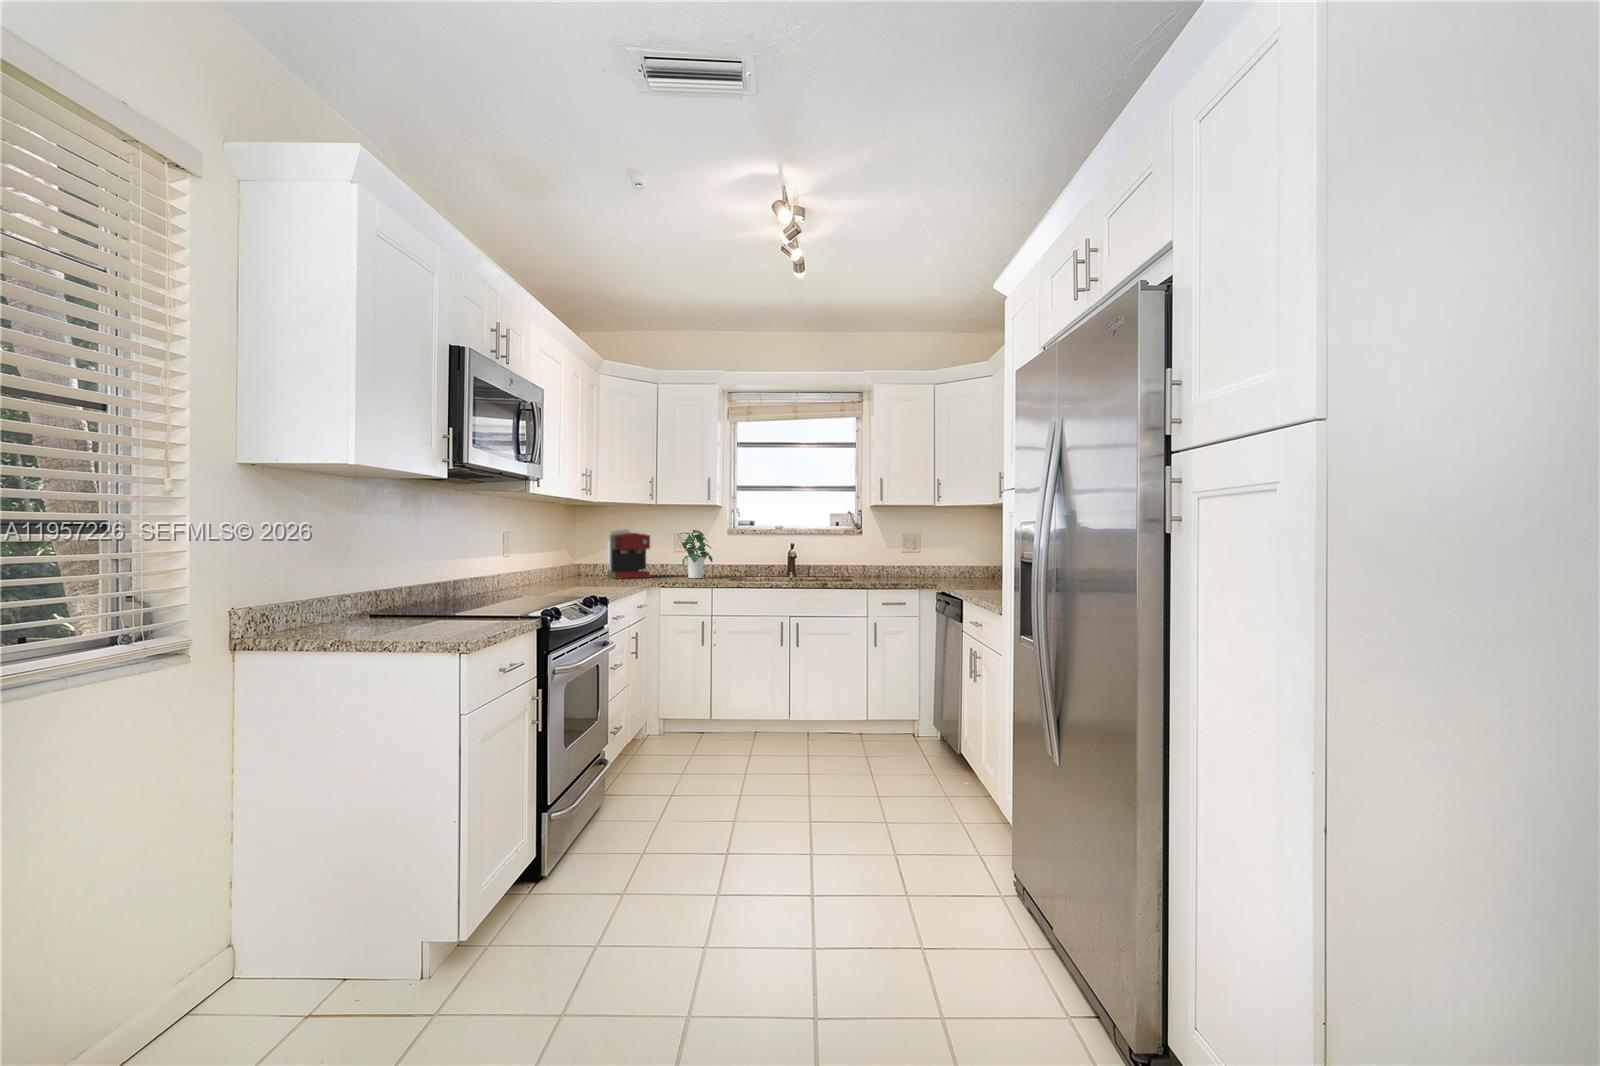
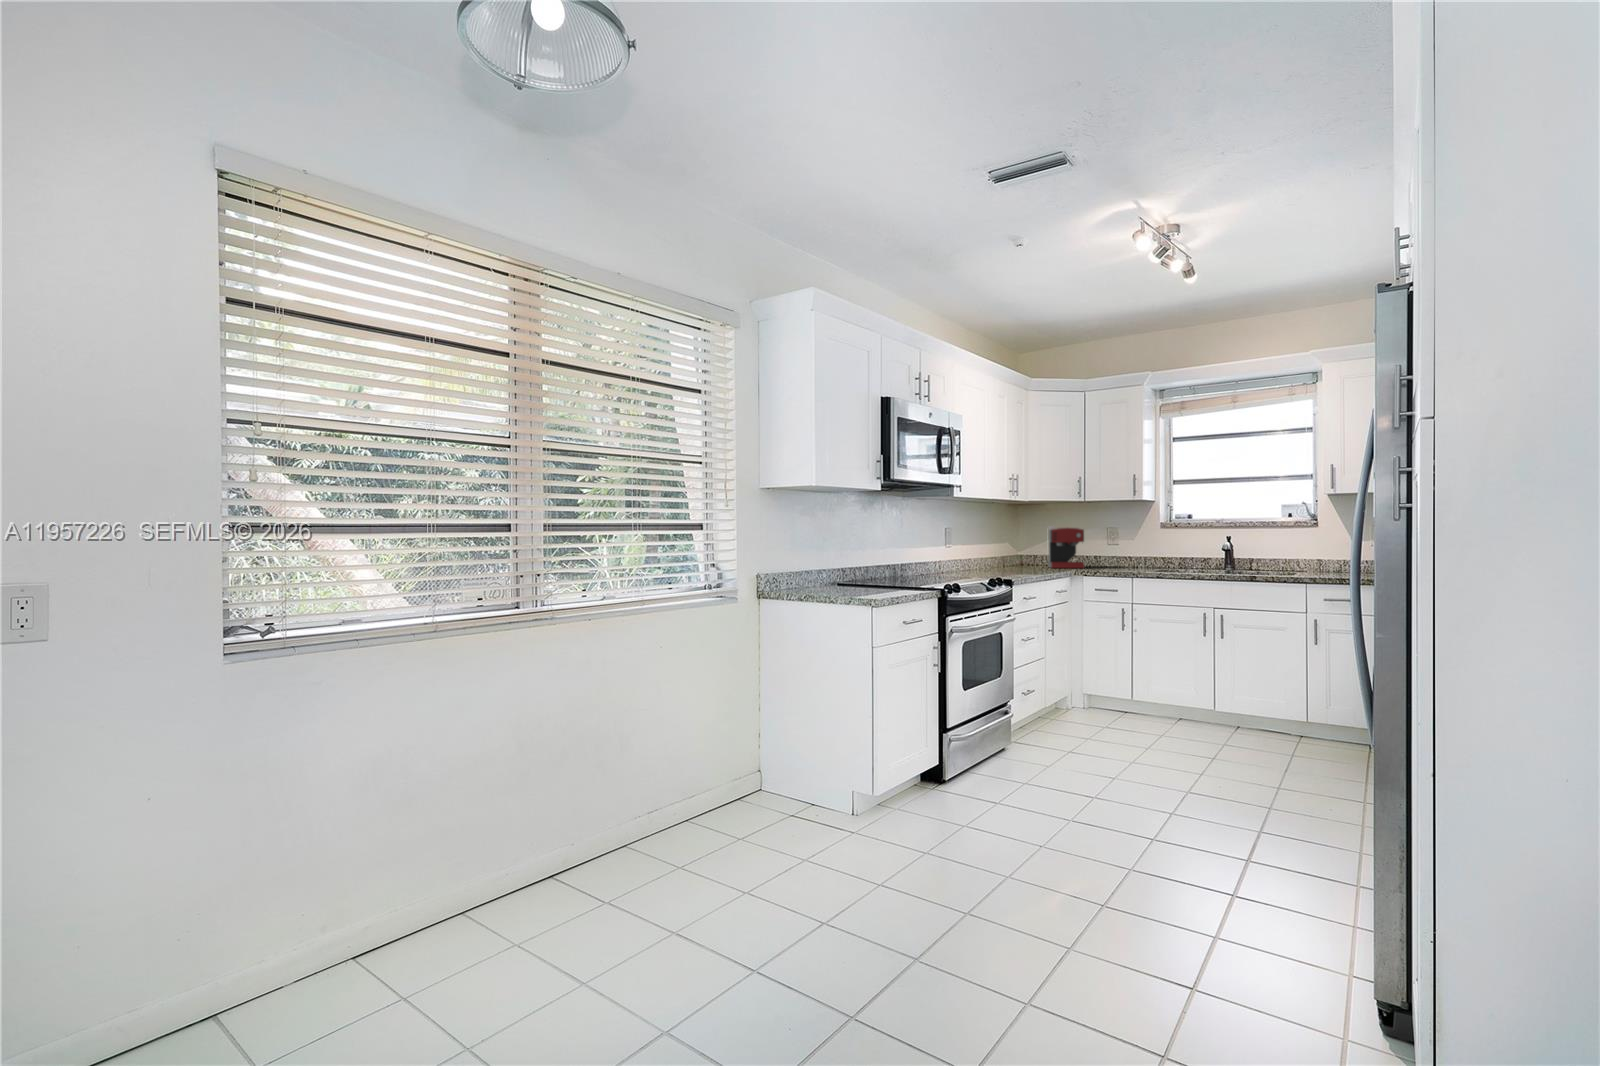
potted plant: present [678,530,712,578] -> none [1108,523,1146,569]

